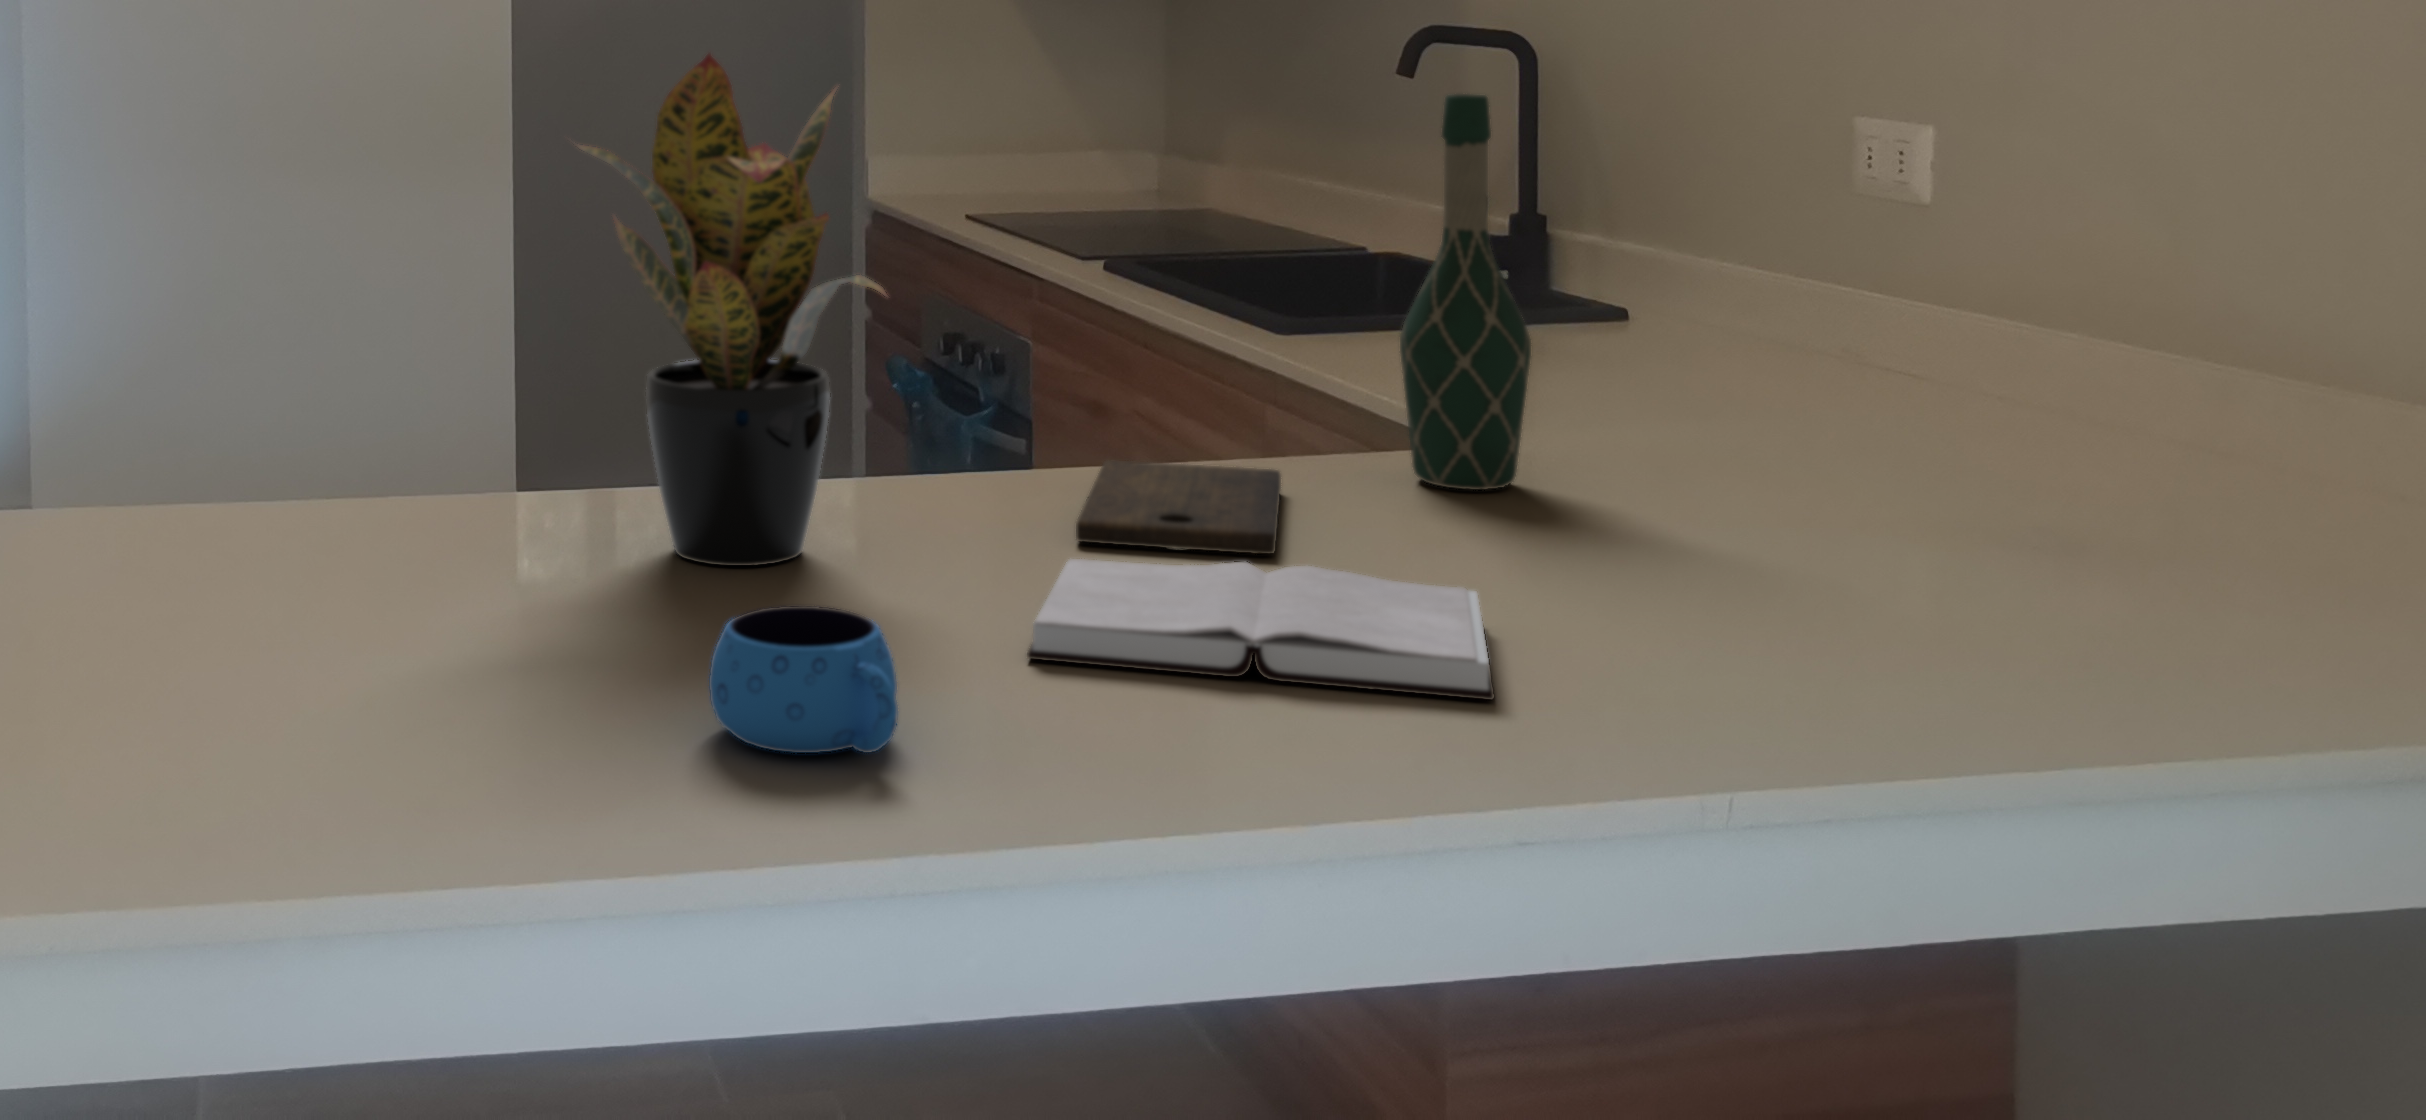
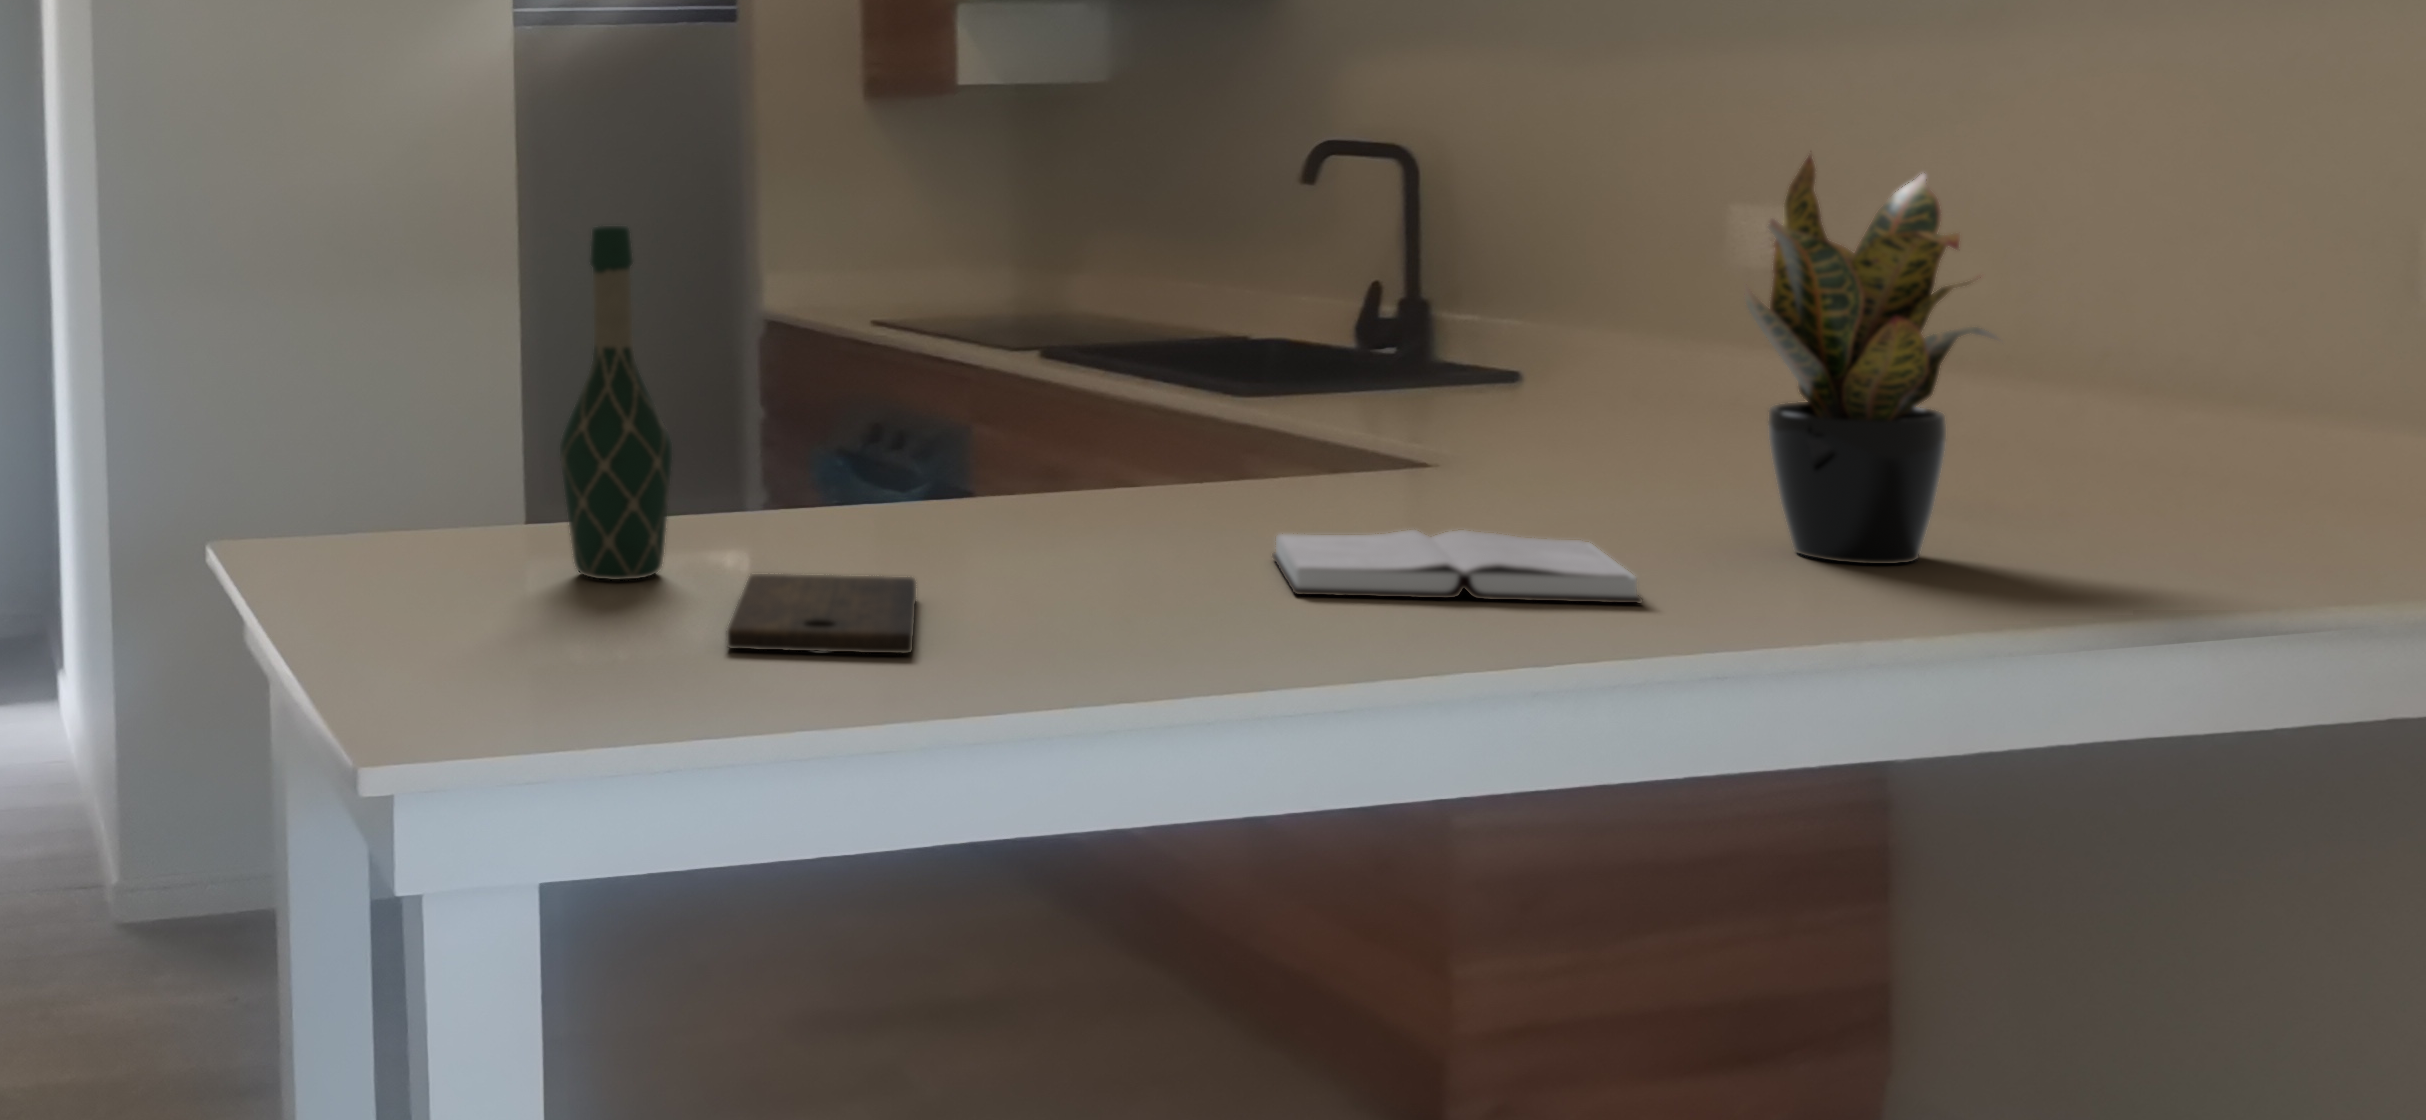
potted plant: present [574,54,886,566] -> present [1744,156,1998,564]
wine bottle: present [1400,94,1531,490] -> present [560,226,672,580]
cutting board: present [1076,461,1281,554] -> present [726,574,916,653]
mug: present [709,606,898,753] -> none [1121,551,1279,643]

